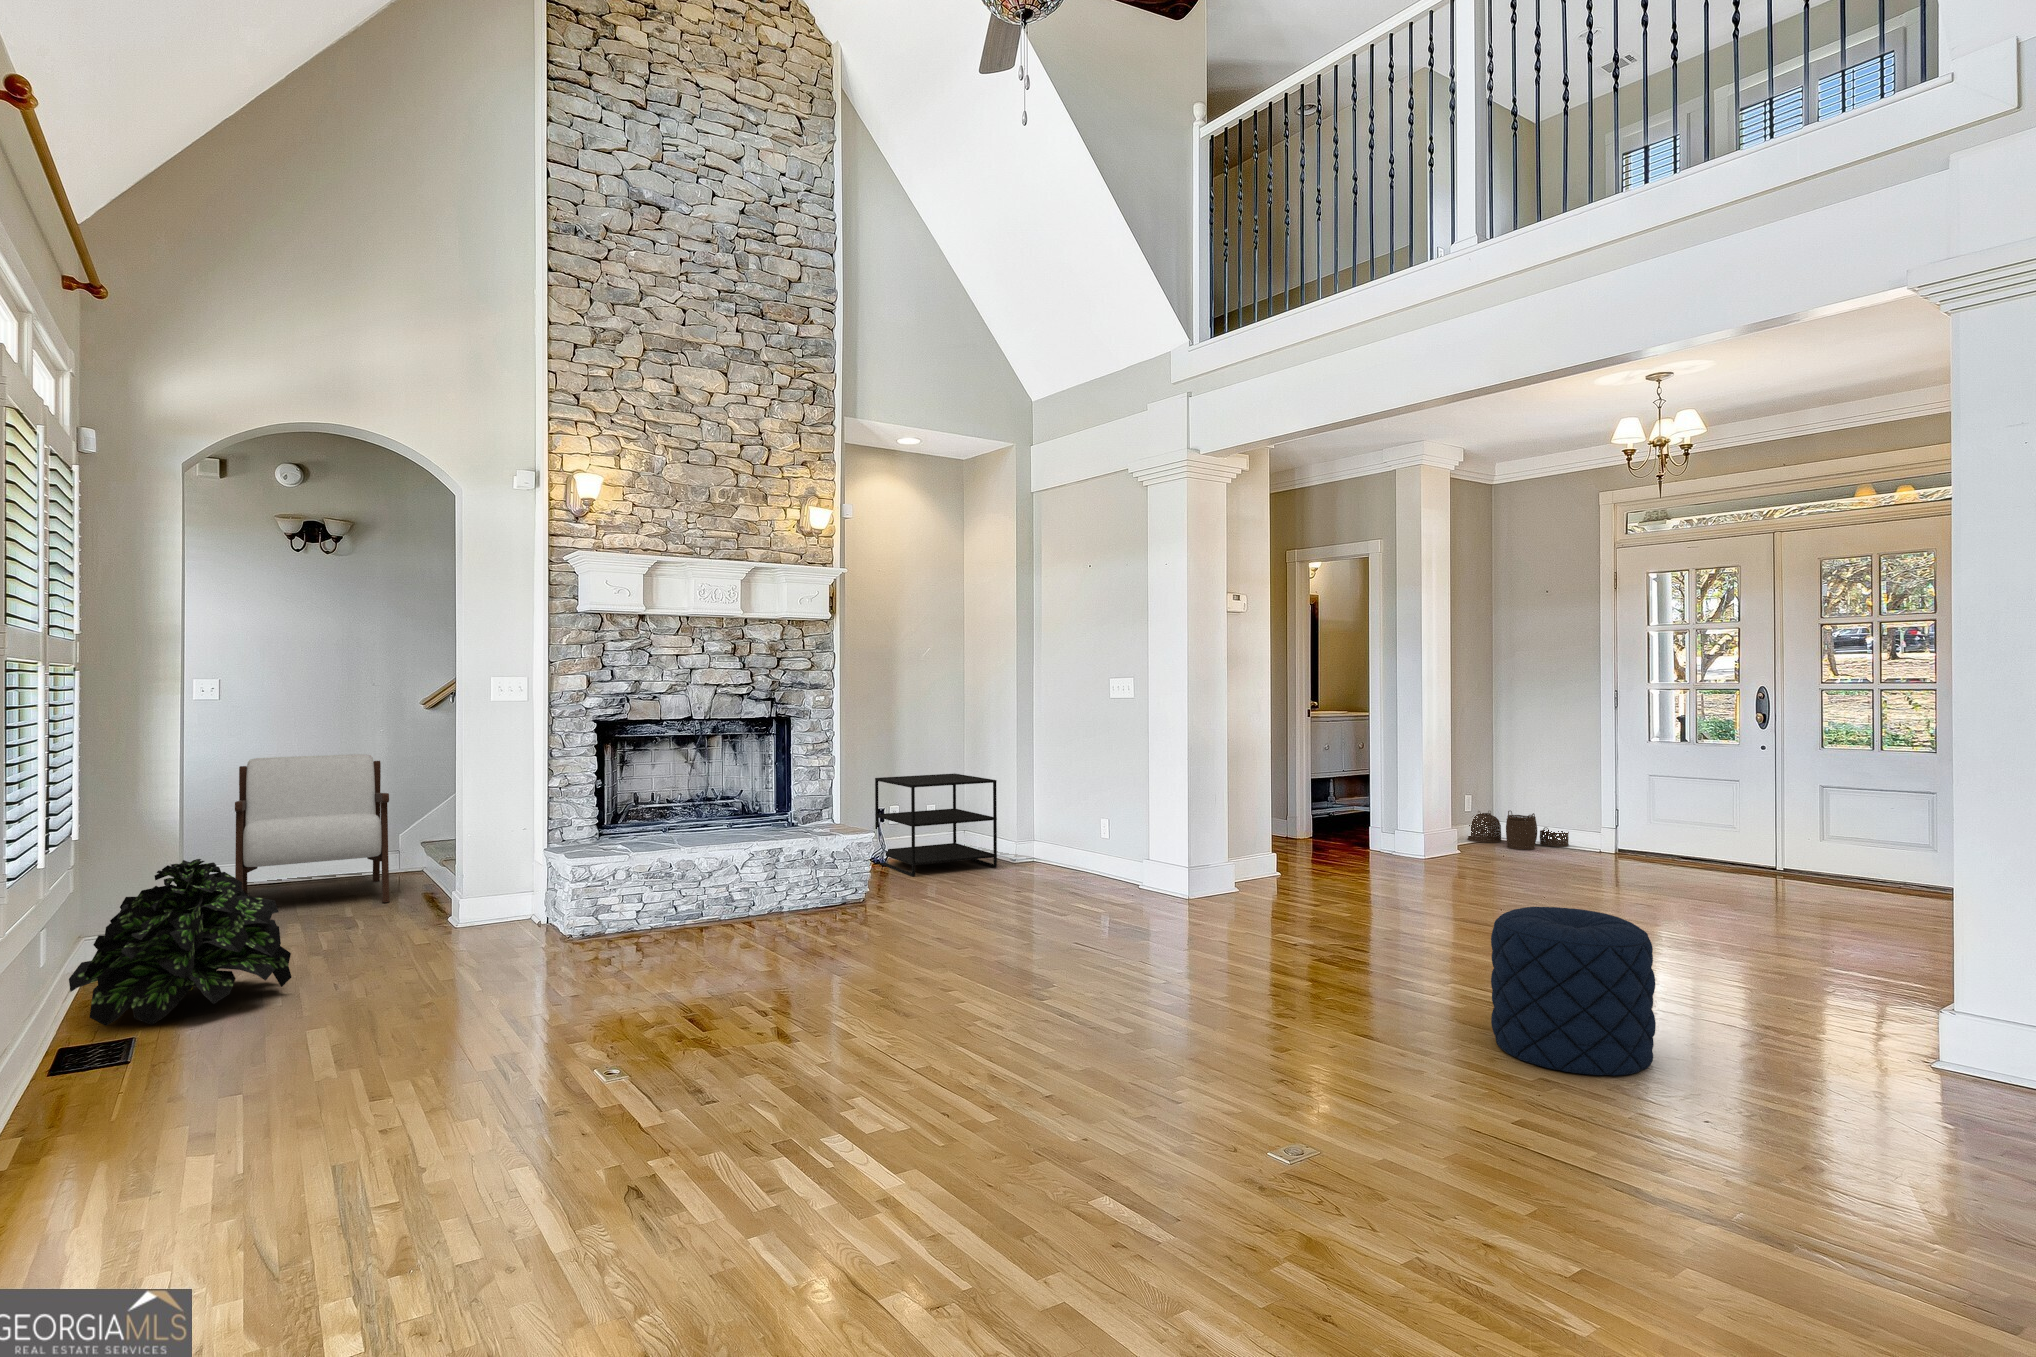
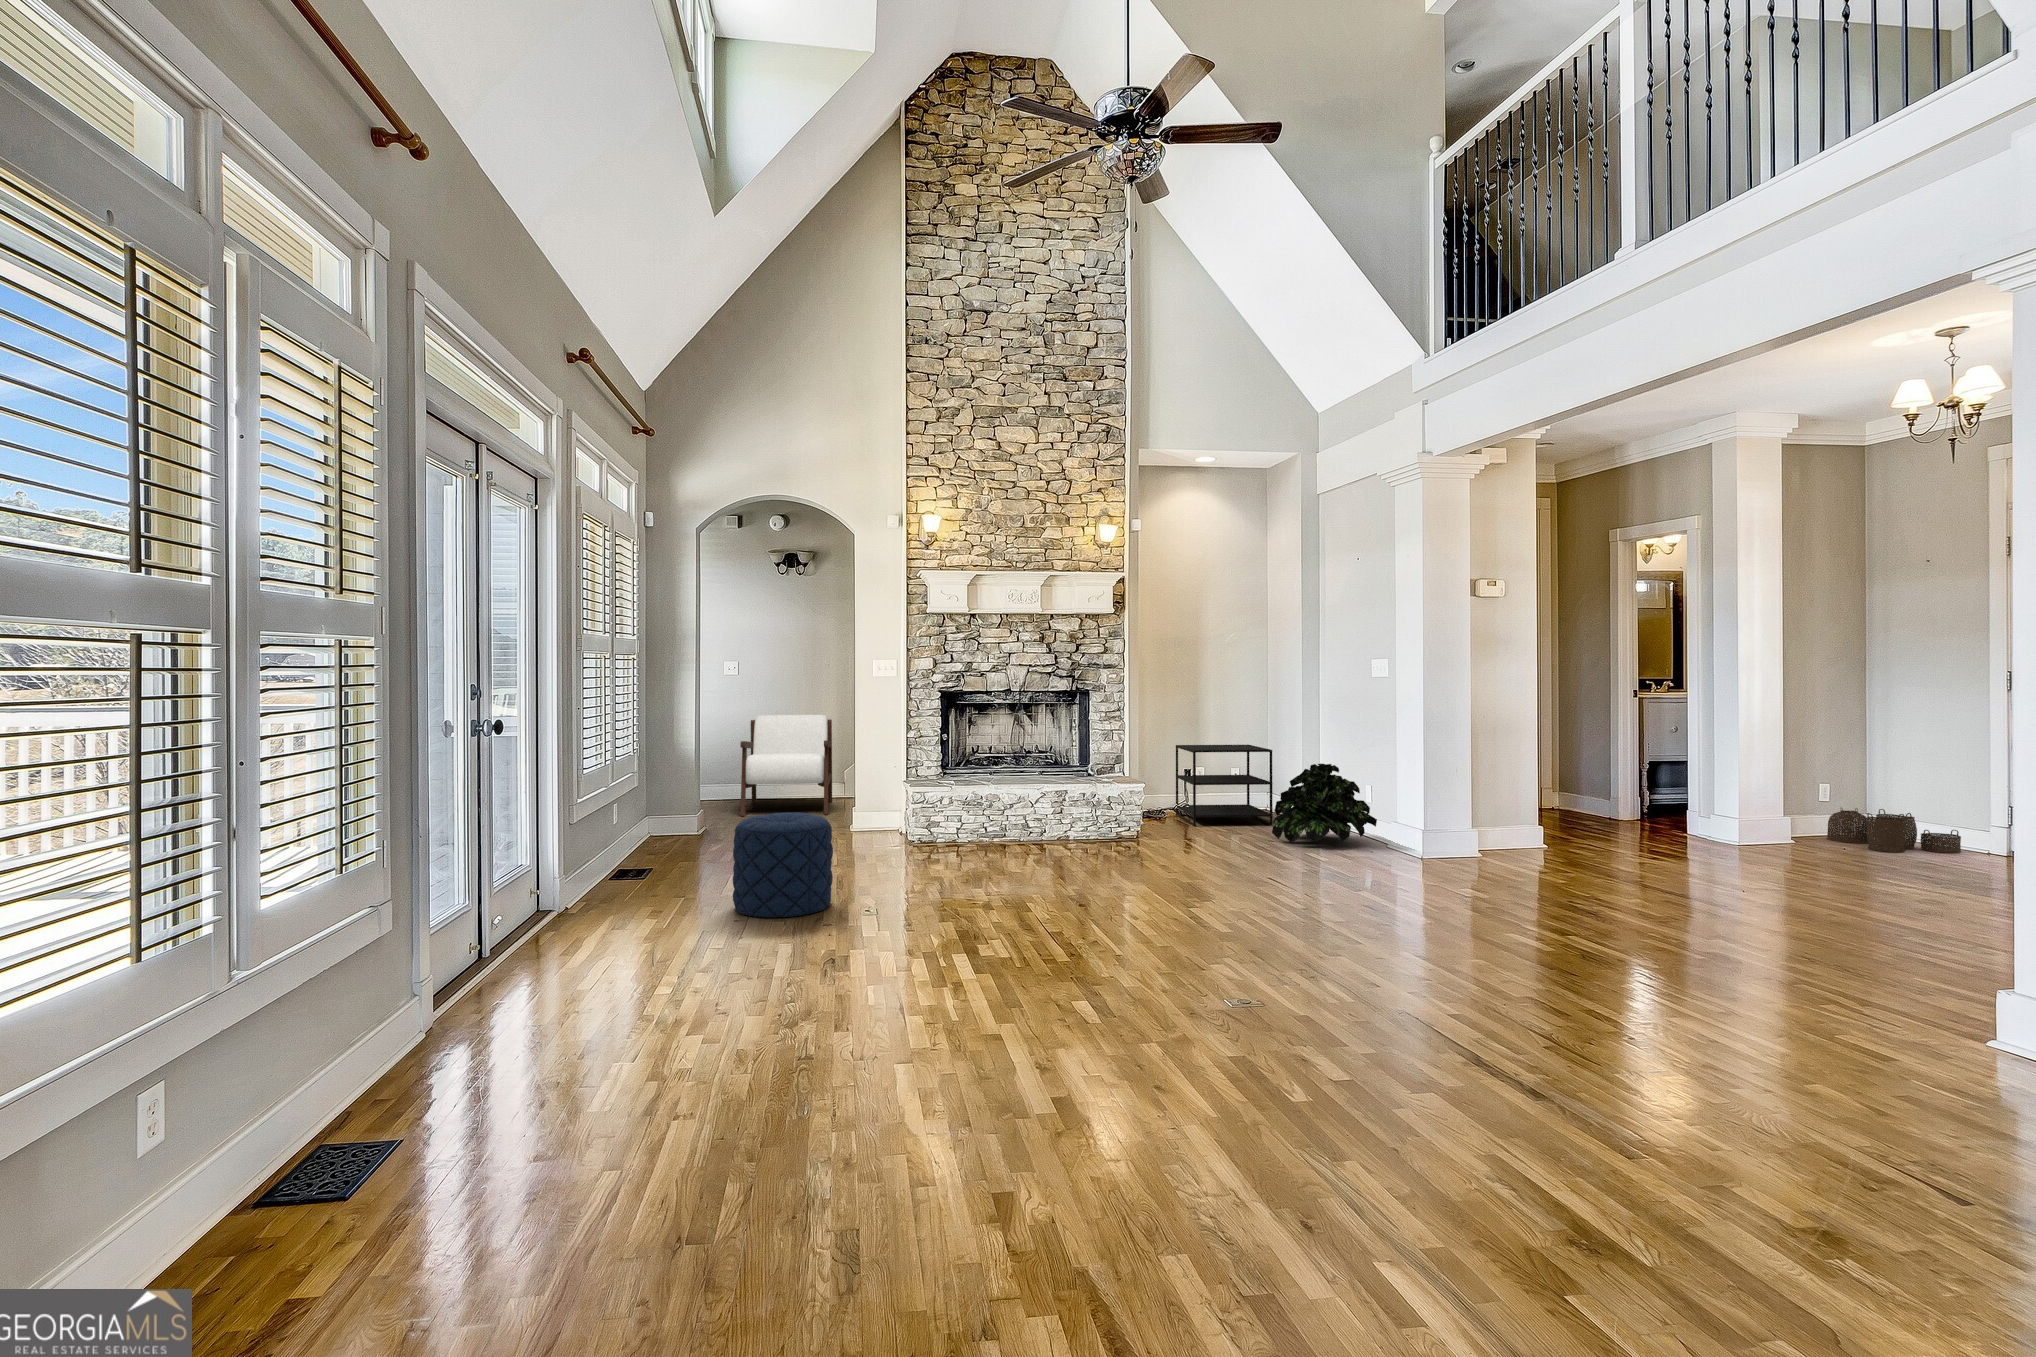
potted plant: present [69,859,291,1026] -> present [1272,764,1377,843]
pouf: present [1491,907,1656,1075] -> present [733,813,833,918]

